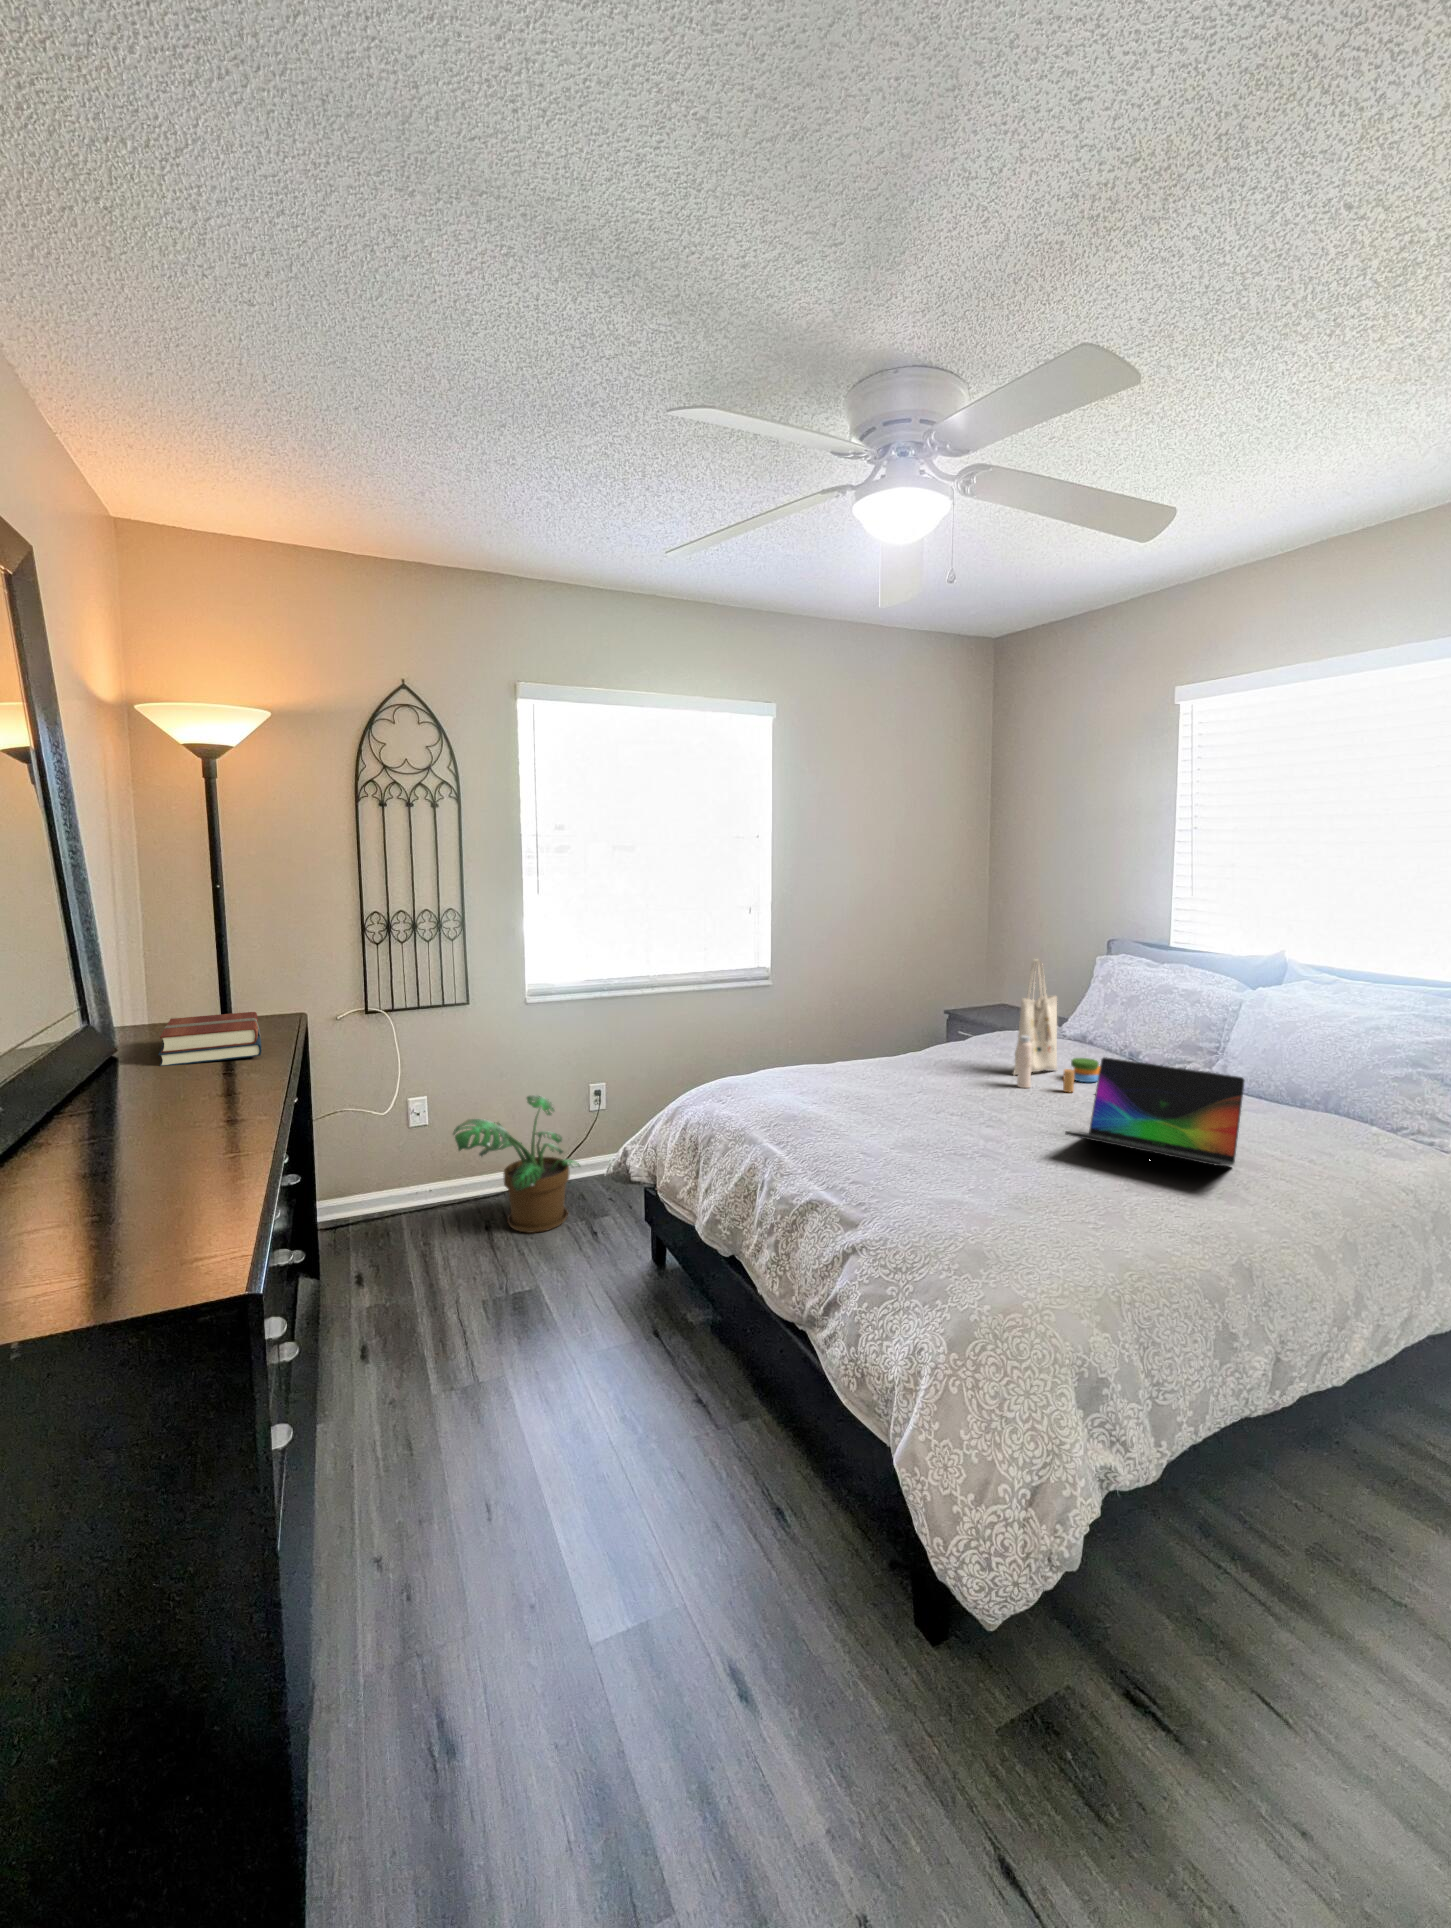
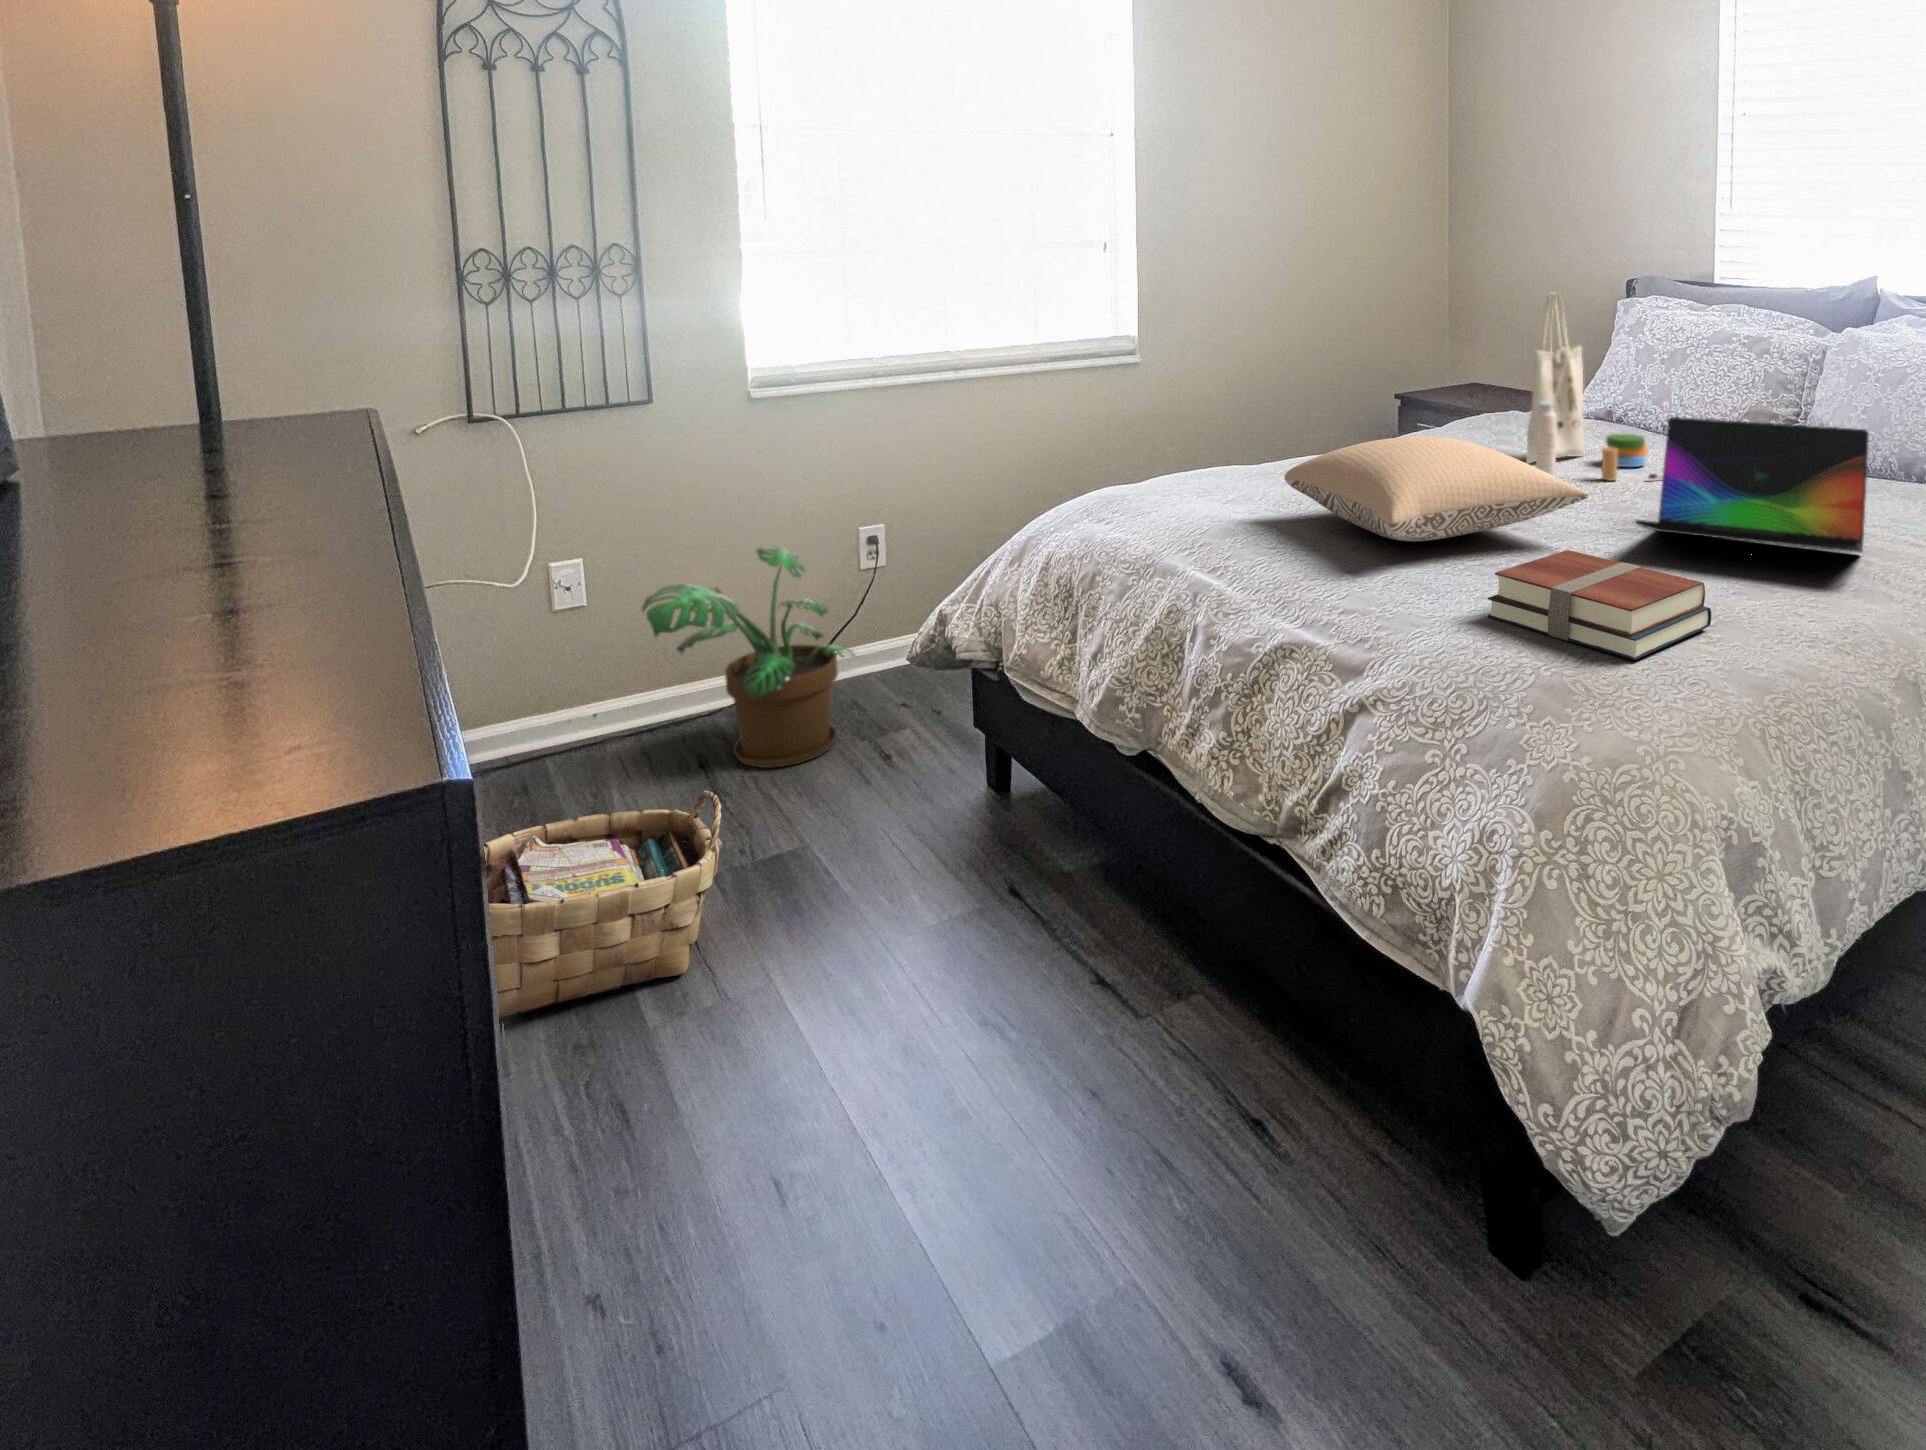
books: present [158,1012,262,1066] -> present [1488,550,1711,660]
pillow: none [836,1061,1035,1134] -> present [1285,436,1588,542]
woven basket: none [327,1251,484,1378] -> present [484,791,722,1018]

